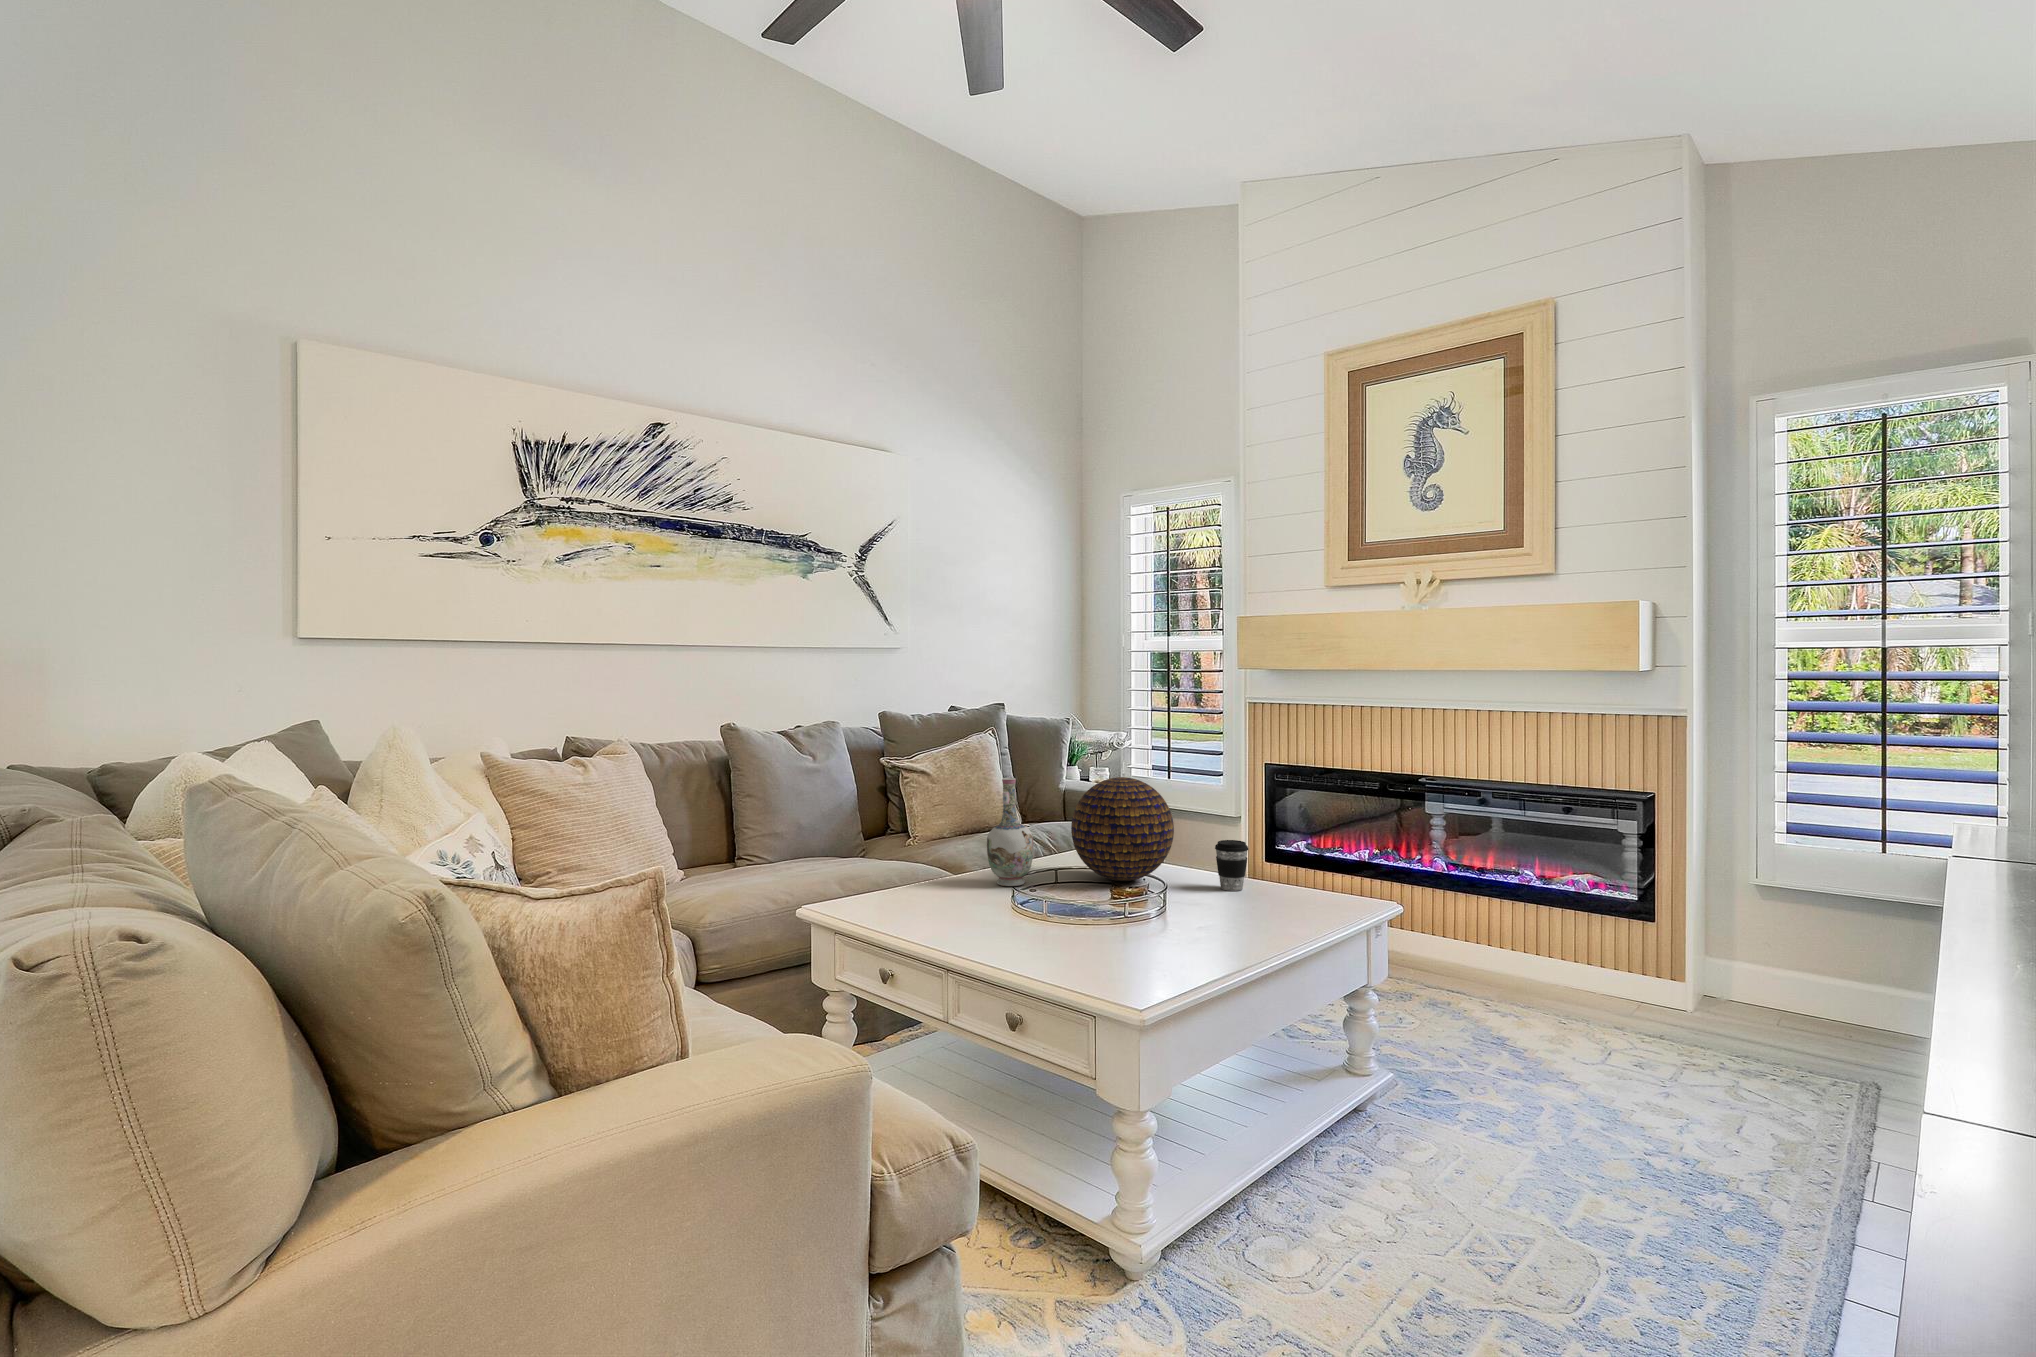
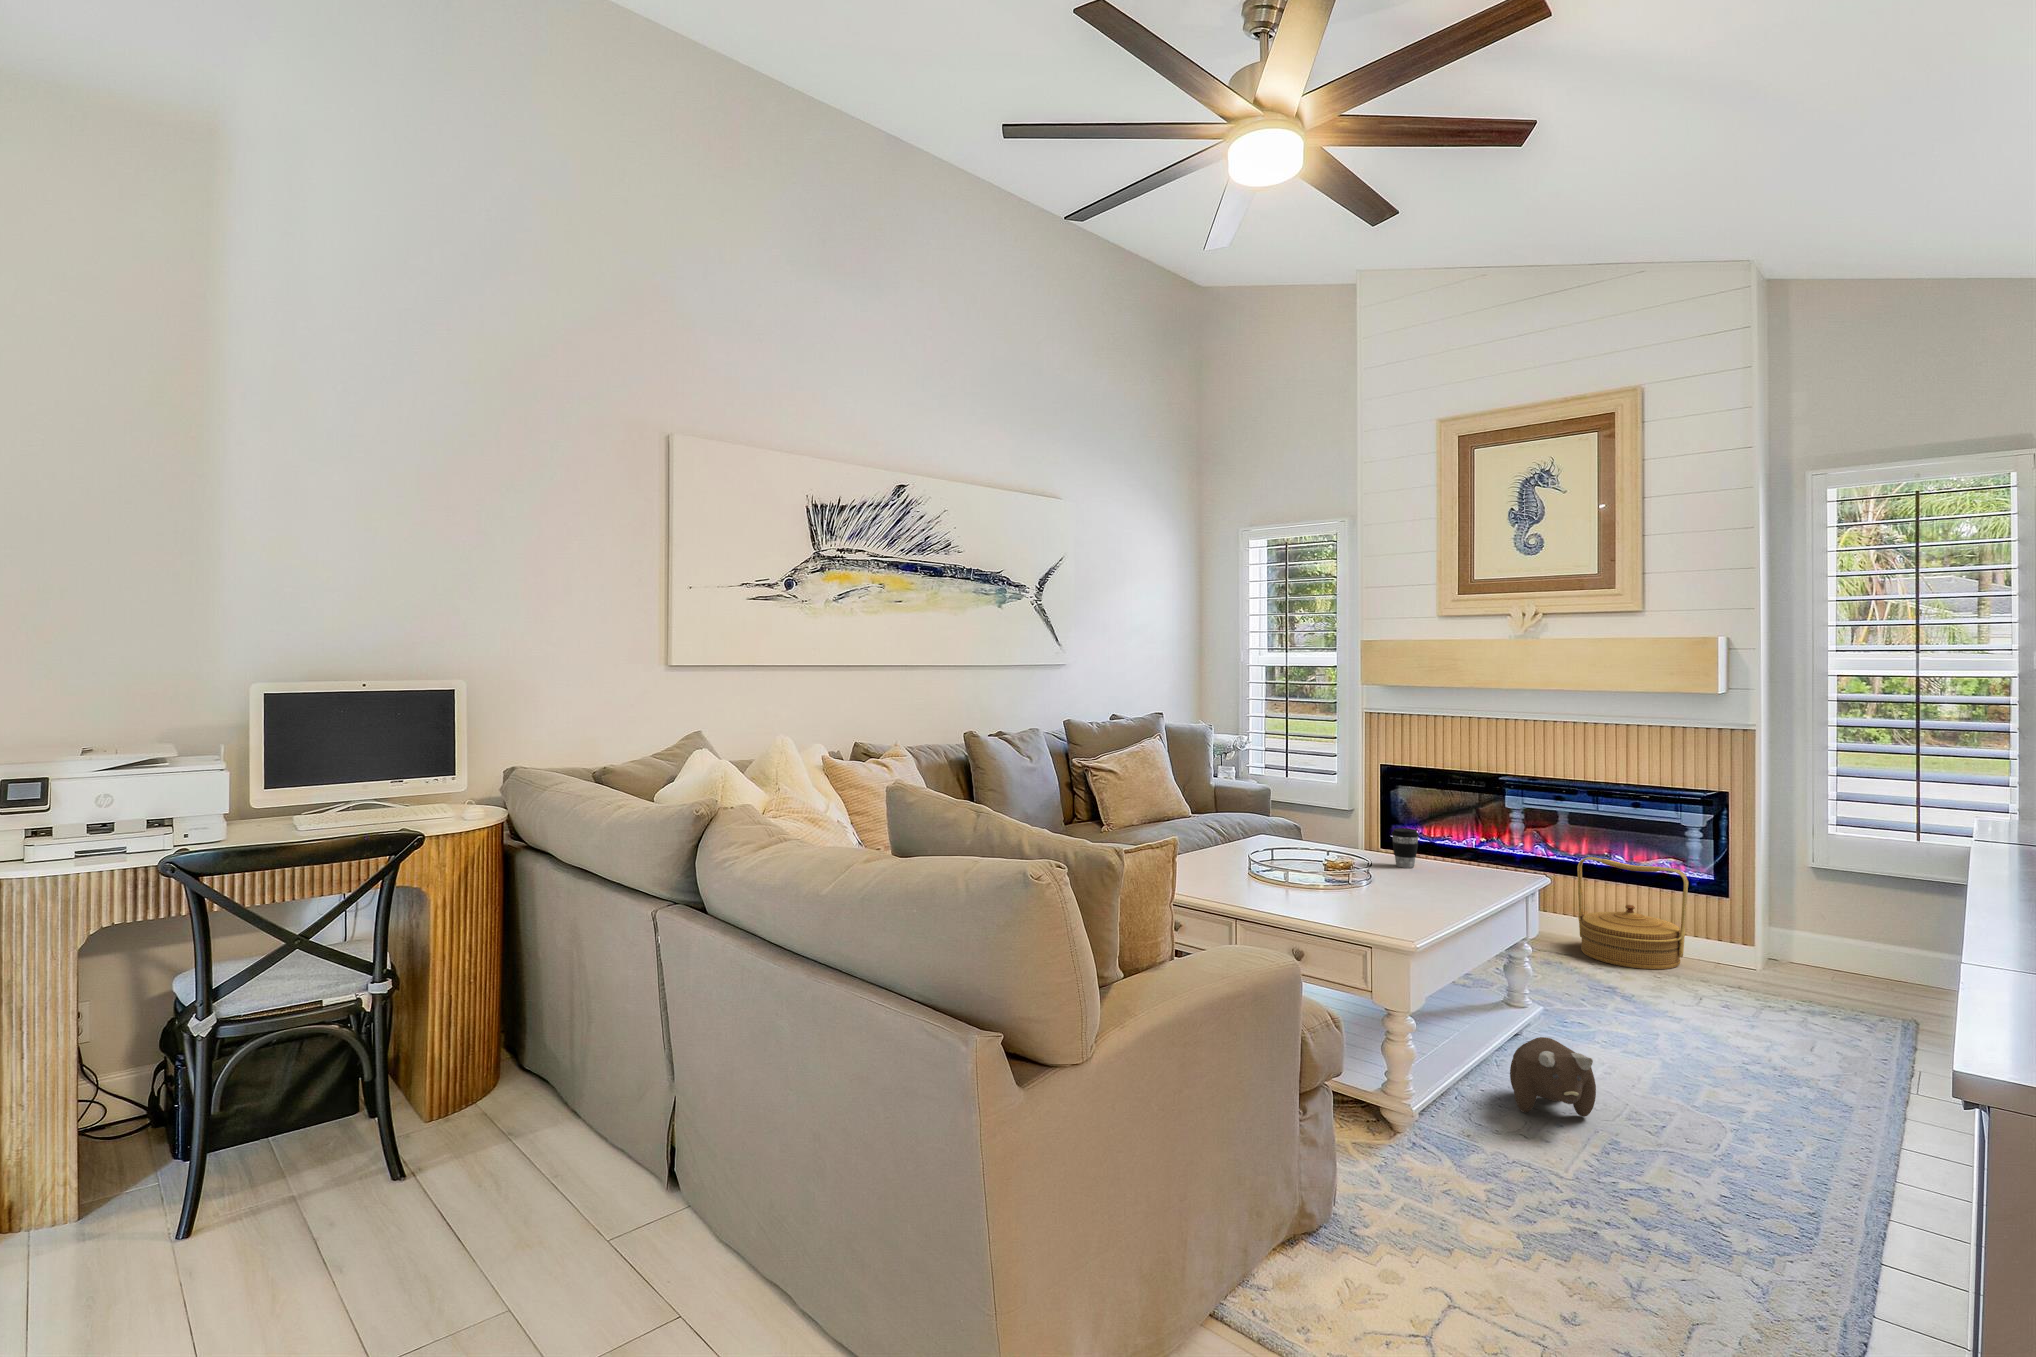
decorative orb: present [1071,777,1174,881] -> none [1274,779,1357,860]
vase: present [987,778,1033,886] -> none [1213,779,1250,864]
woven basket: none [1476,873,1604,1014] -> present [1577,857,1688,969]
plush toy: none [1308,1132,1418,1249] -> present [1510,1037,1596,1117]

